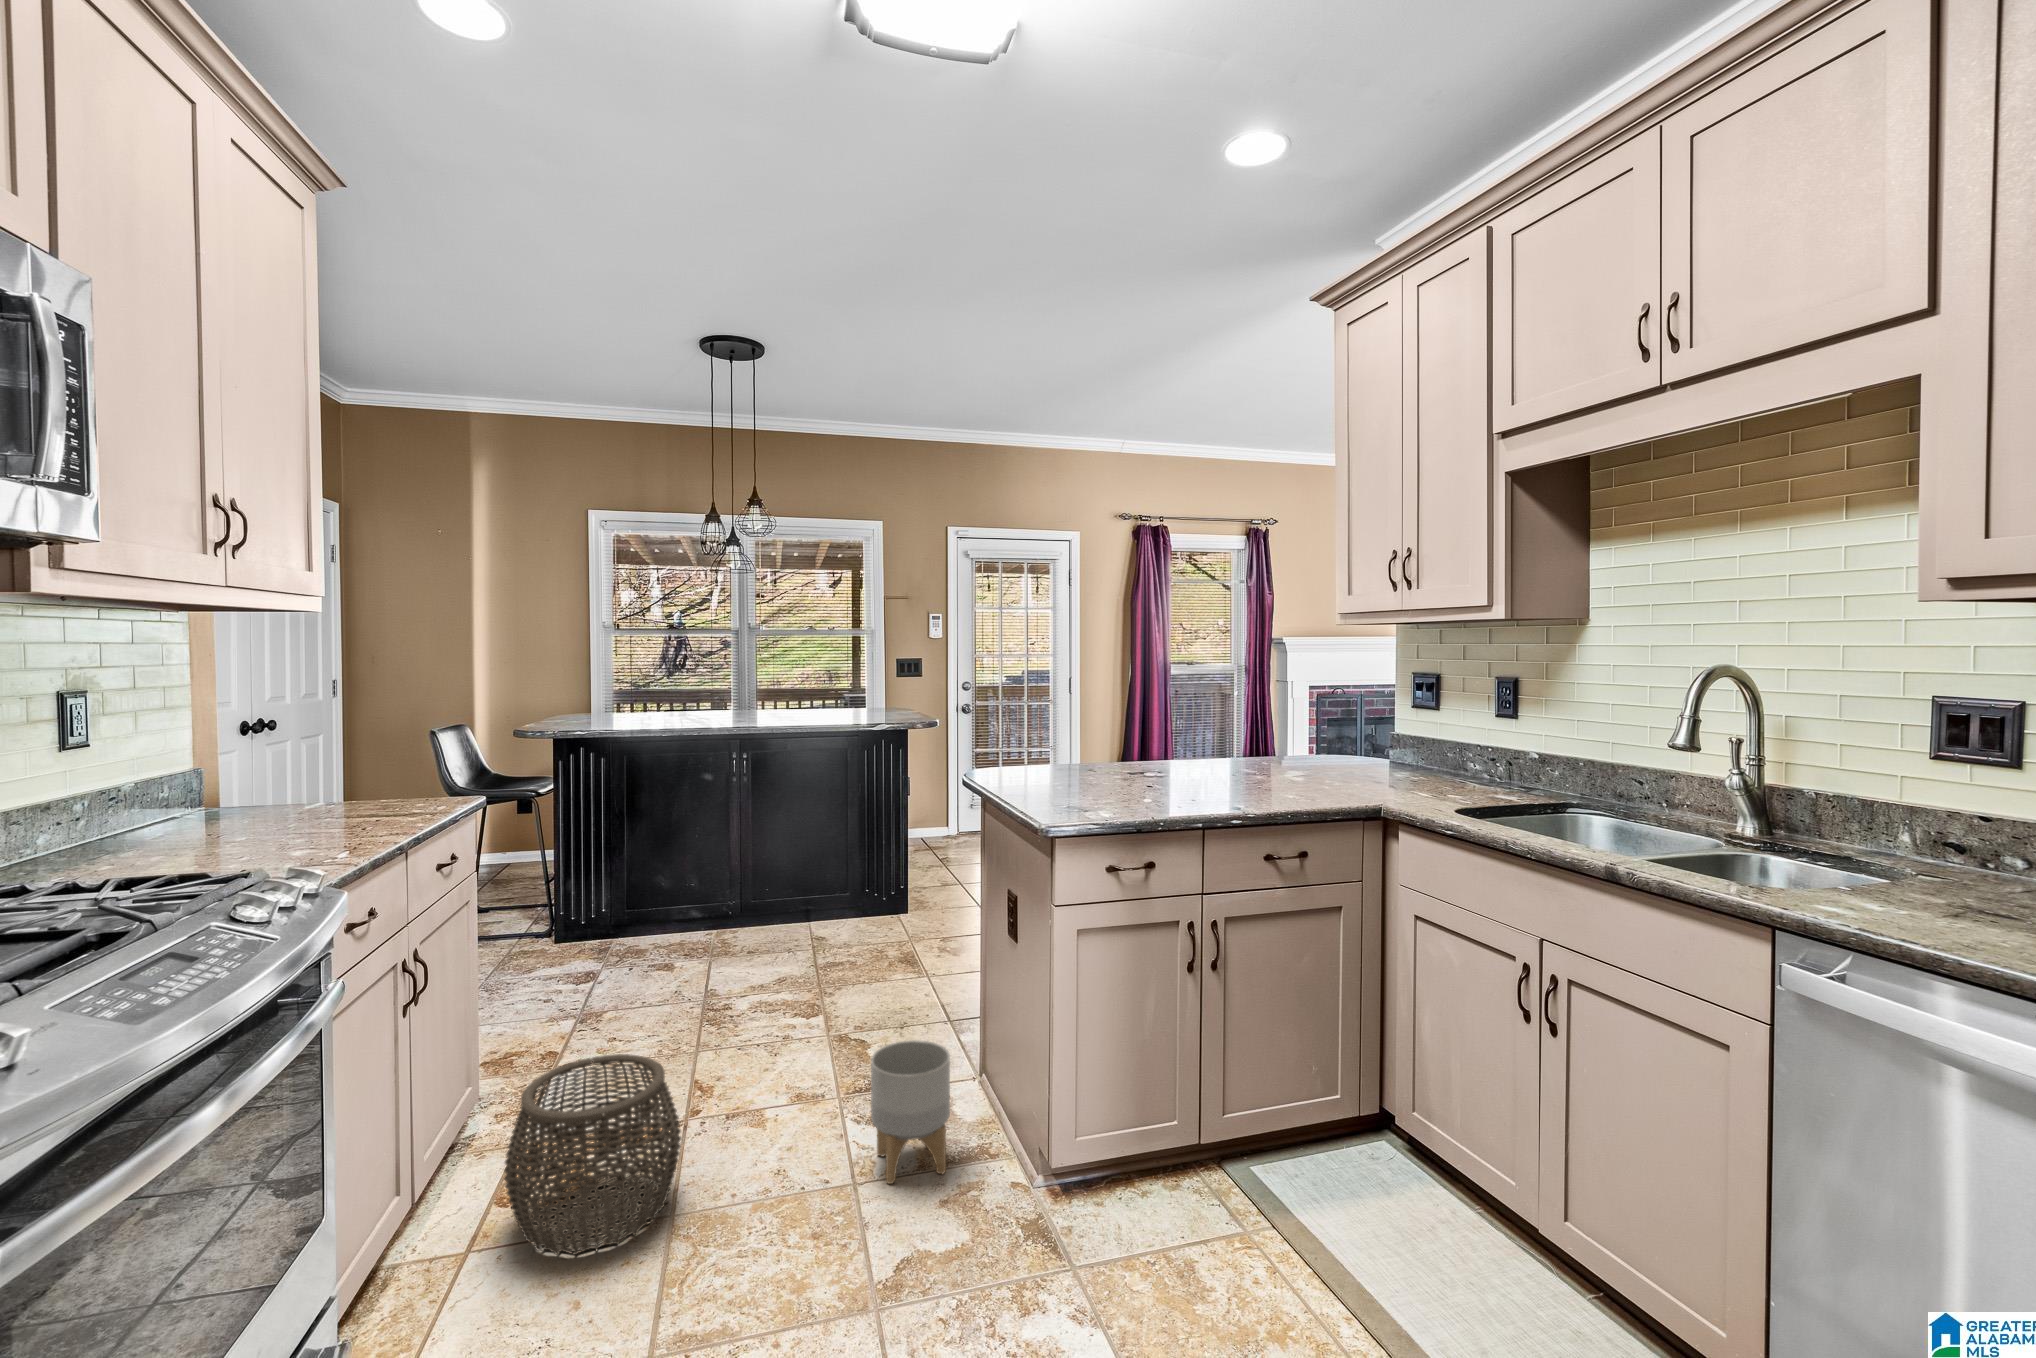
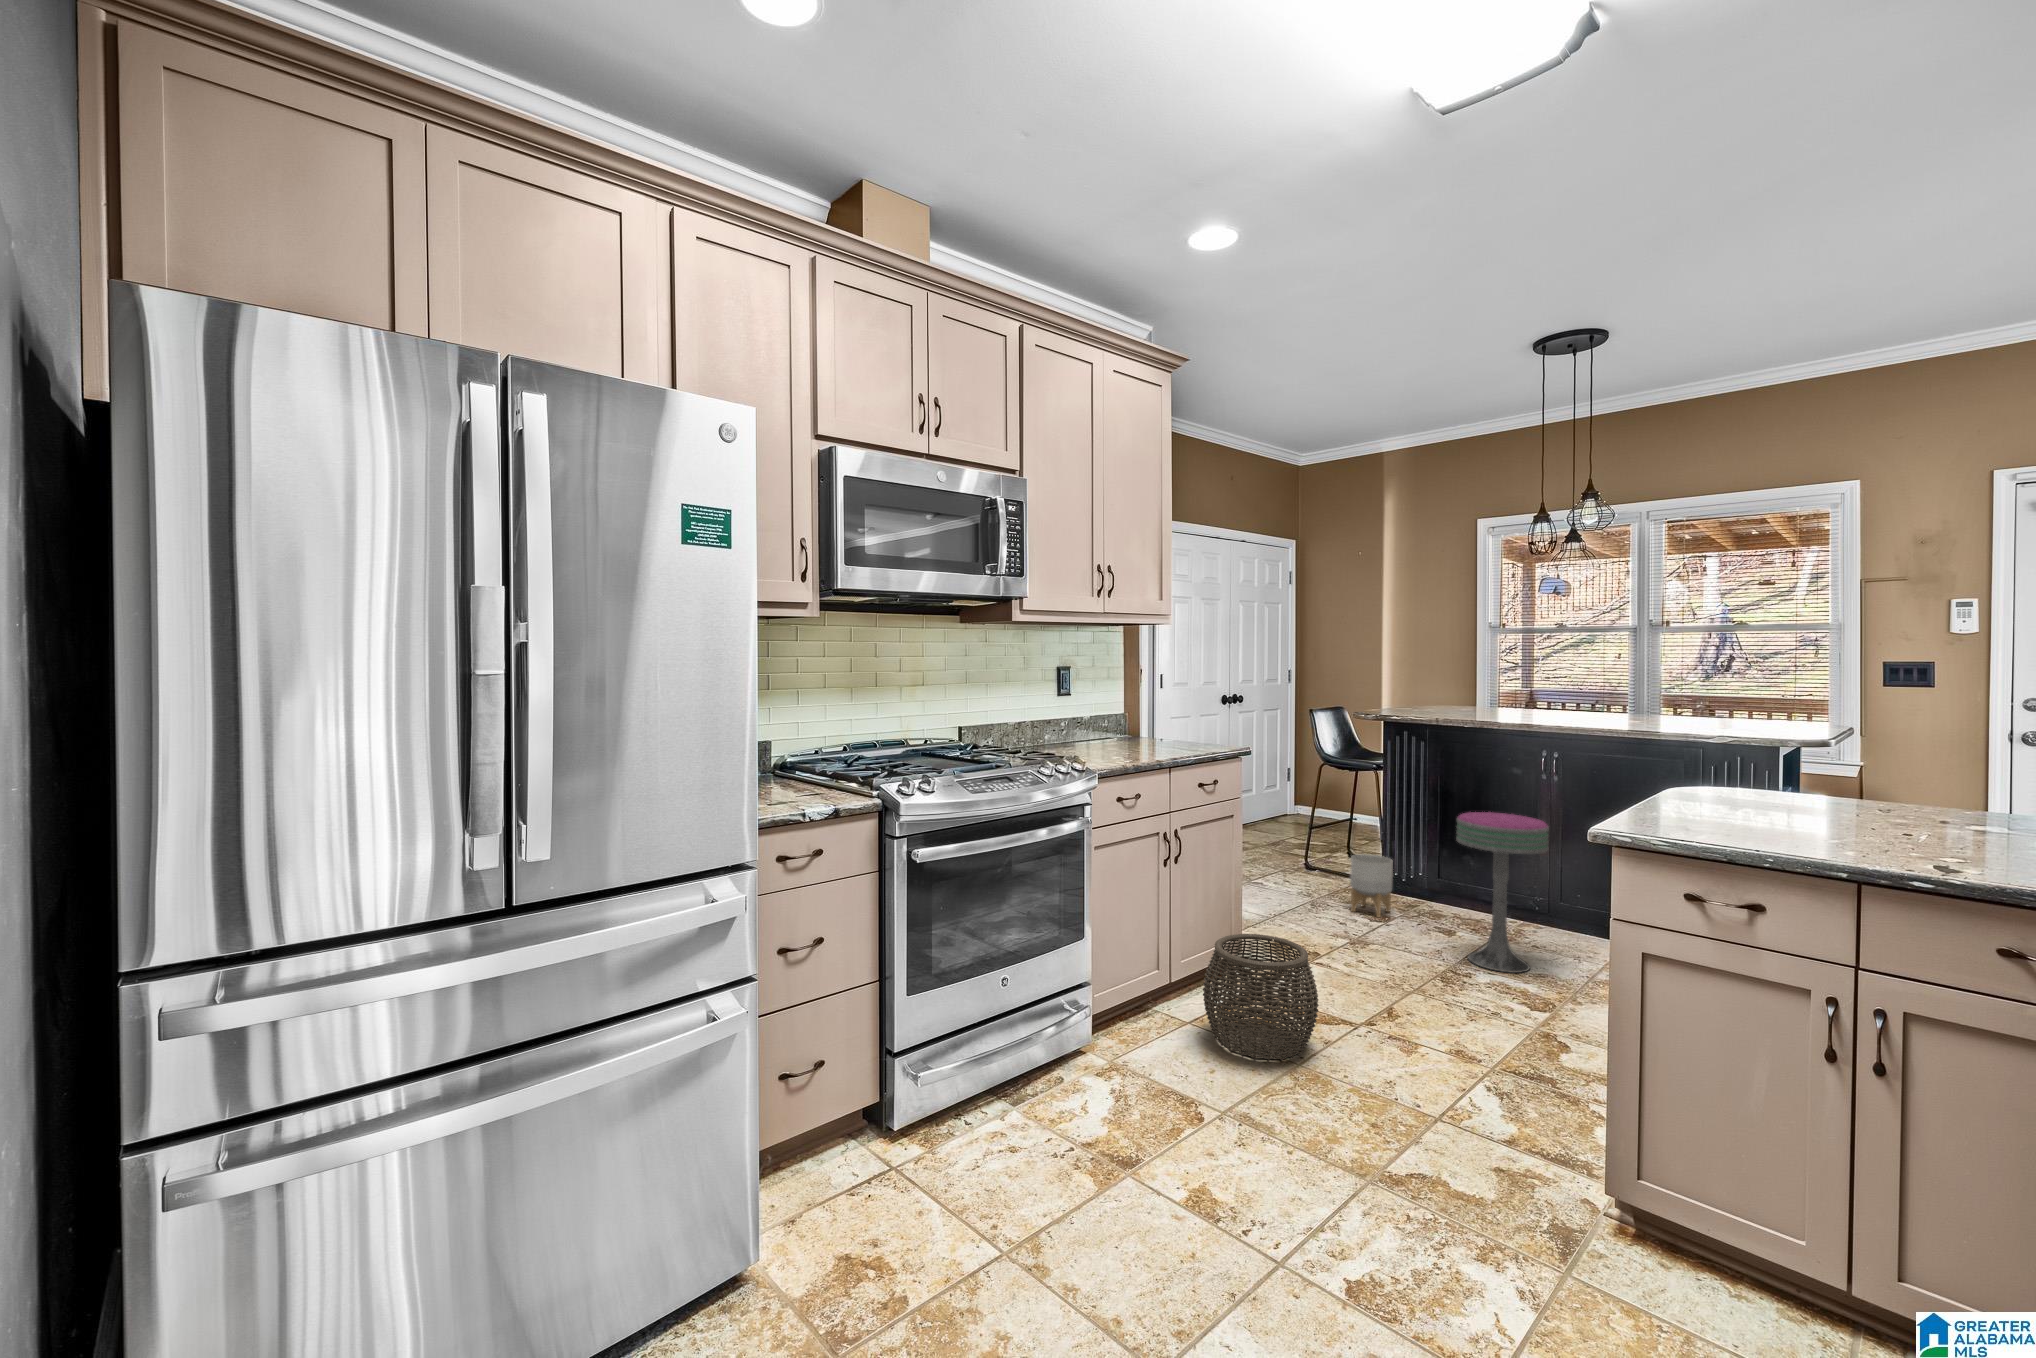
bar stool: none [691,817,783,993] -> present [1456,812,1549,973]
planter: present [871,1040,950,1184] -> present [1350,854,1393,918]

